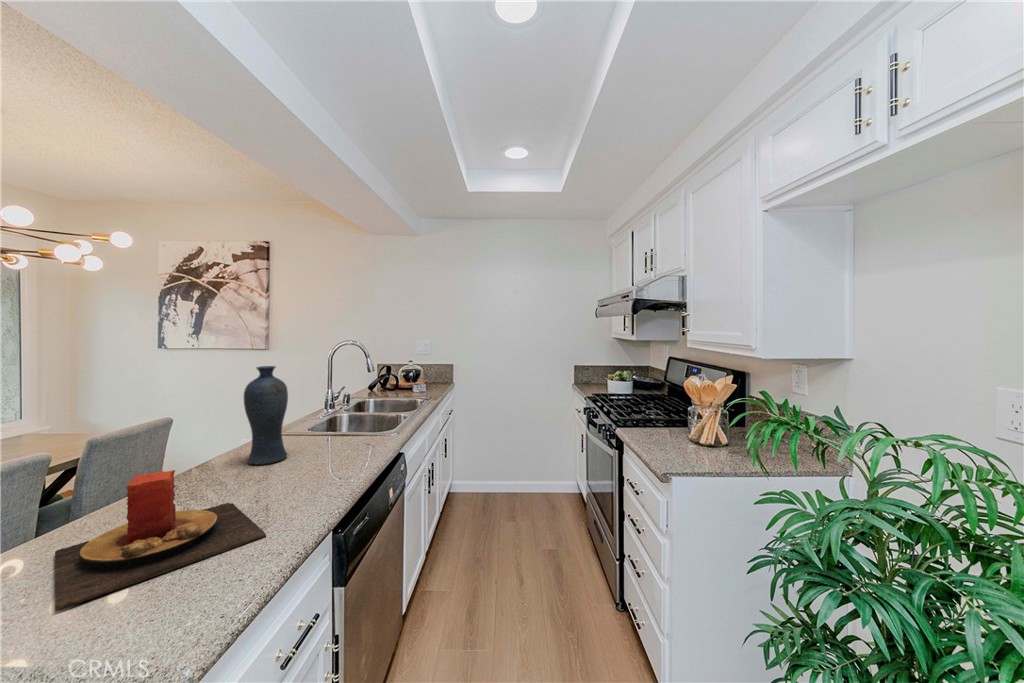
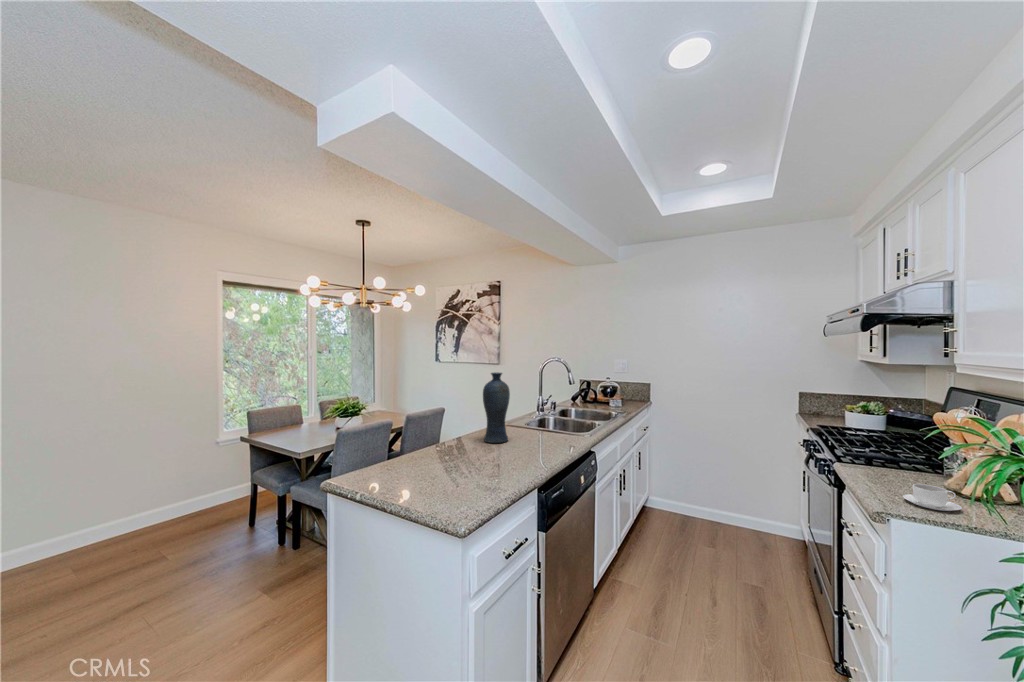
coffee cup: none [670,442,705,462] -> present [903,484,962,511]
candle: present [55,470,266,611] -> none [393,431,493,495]

